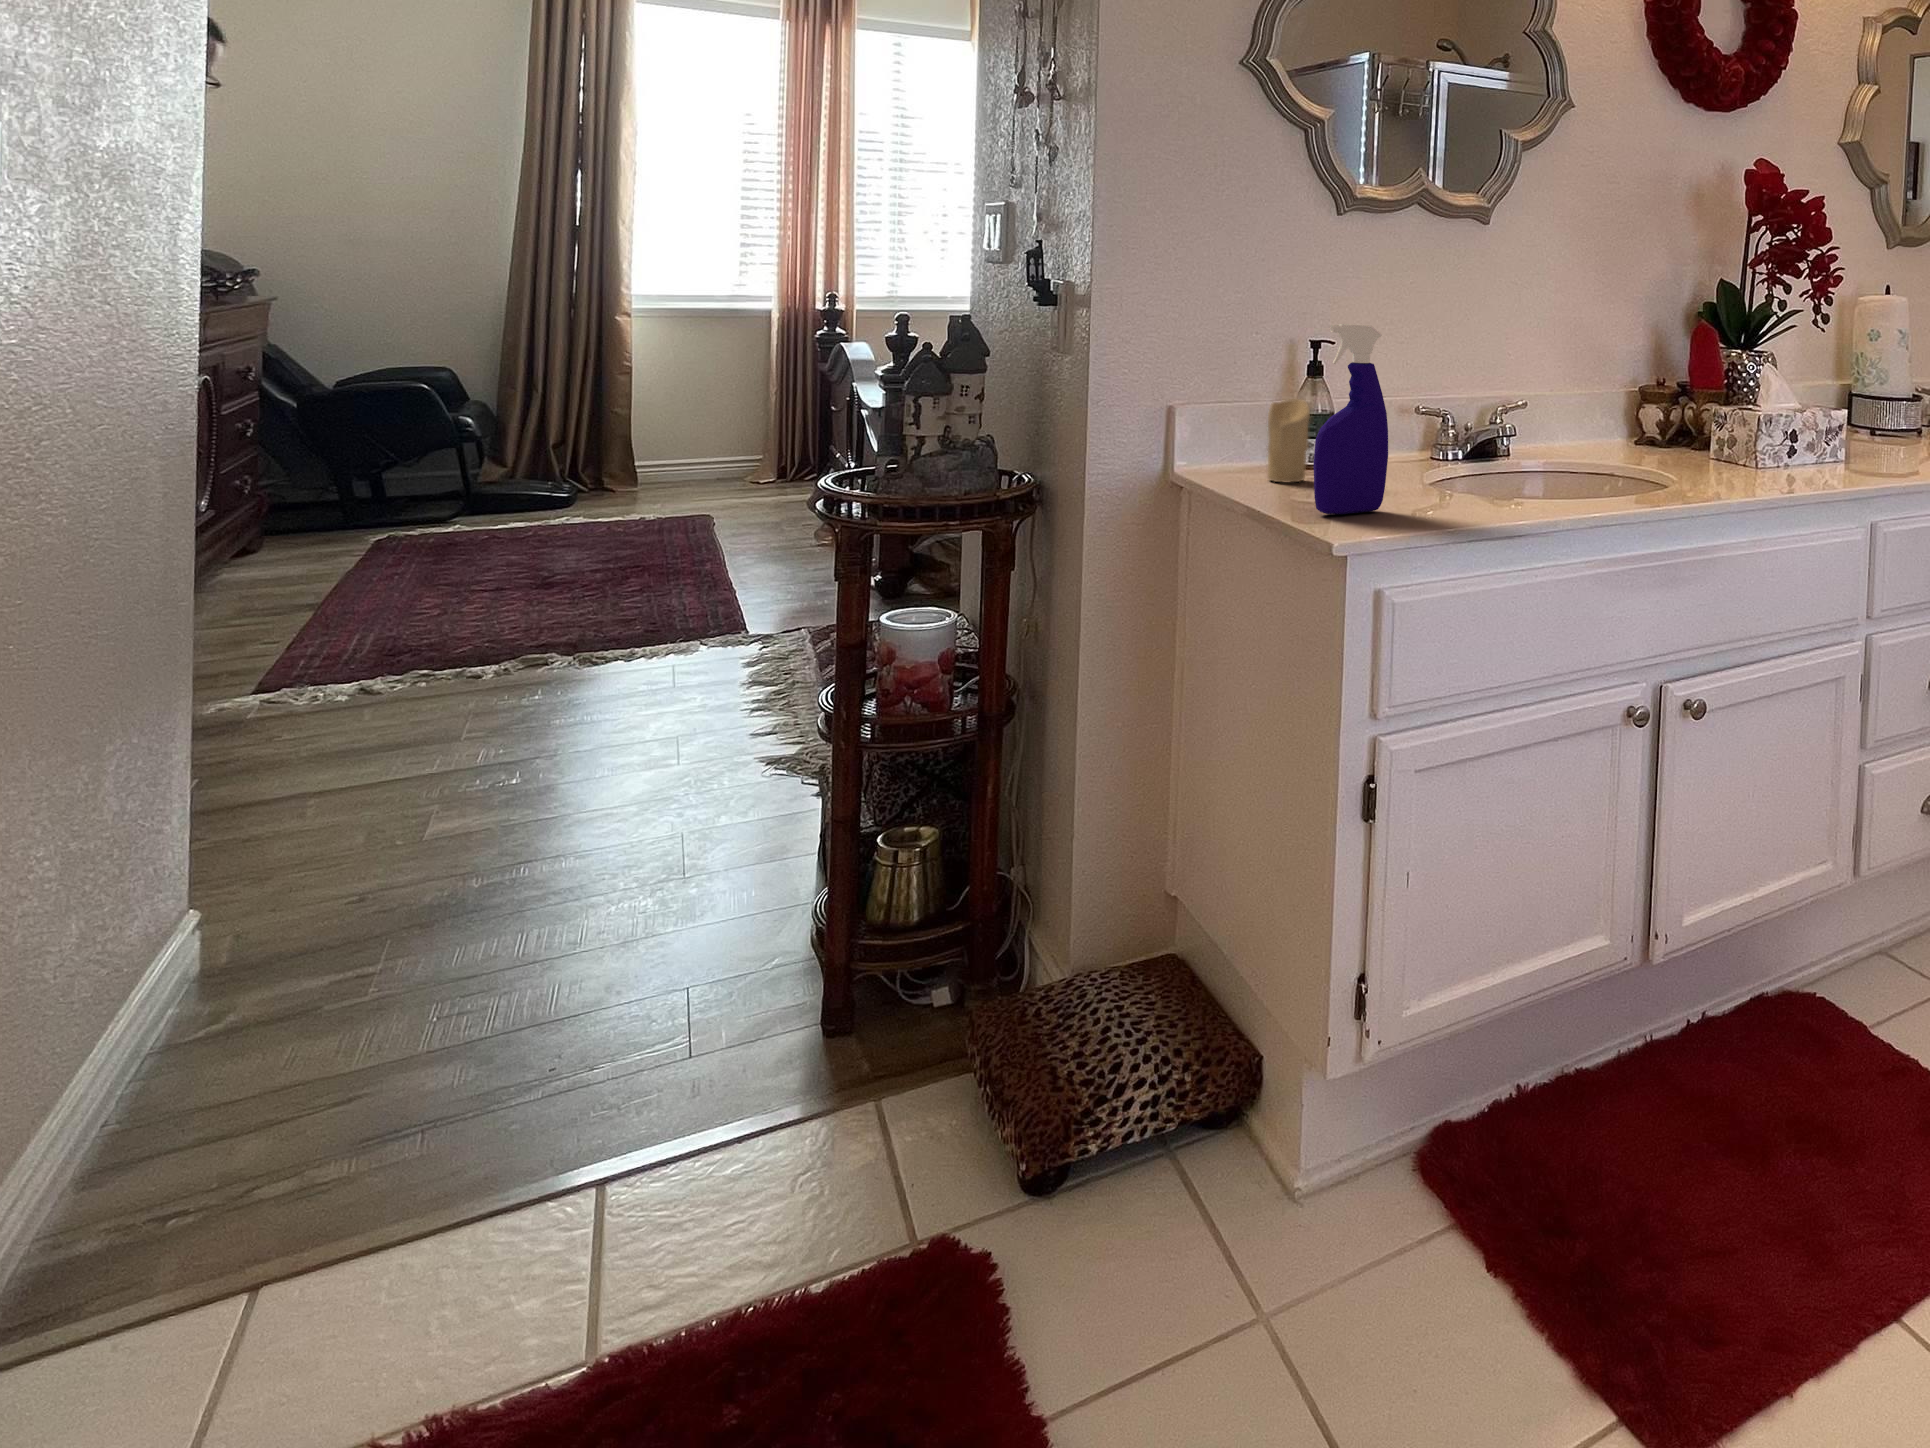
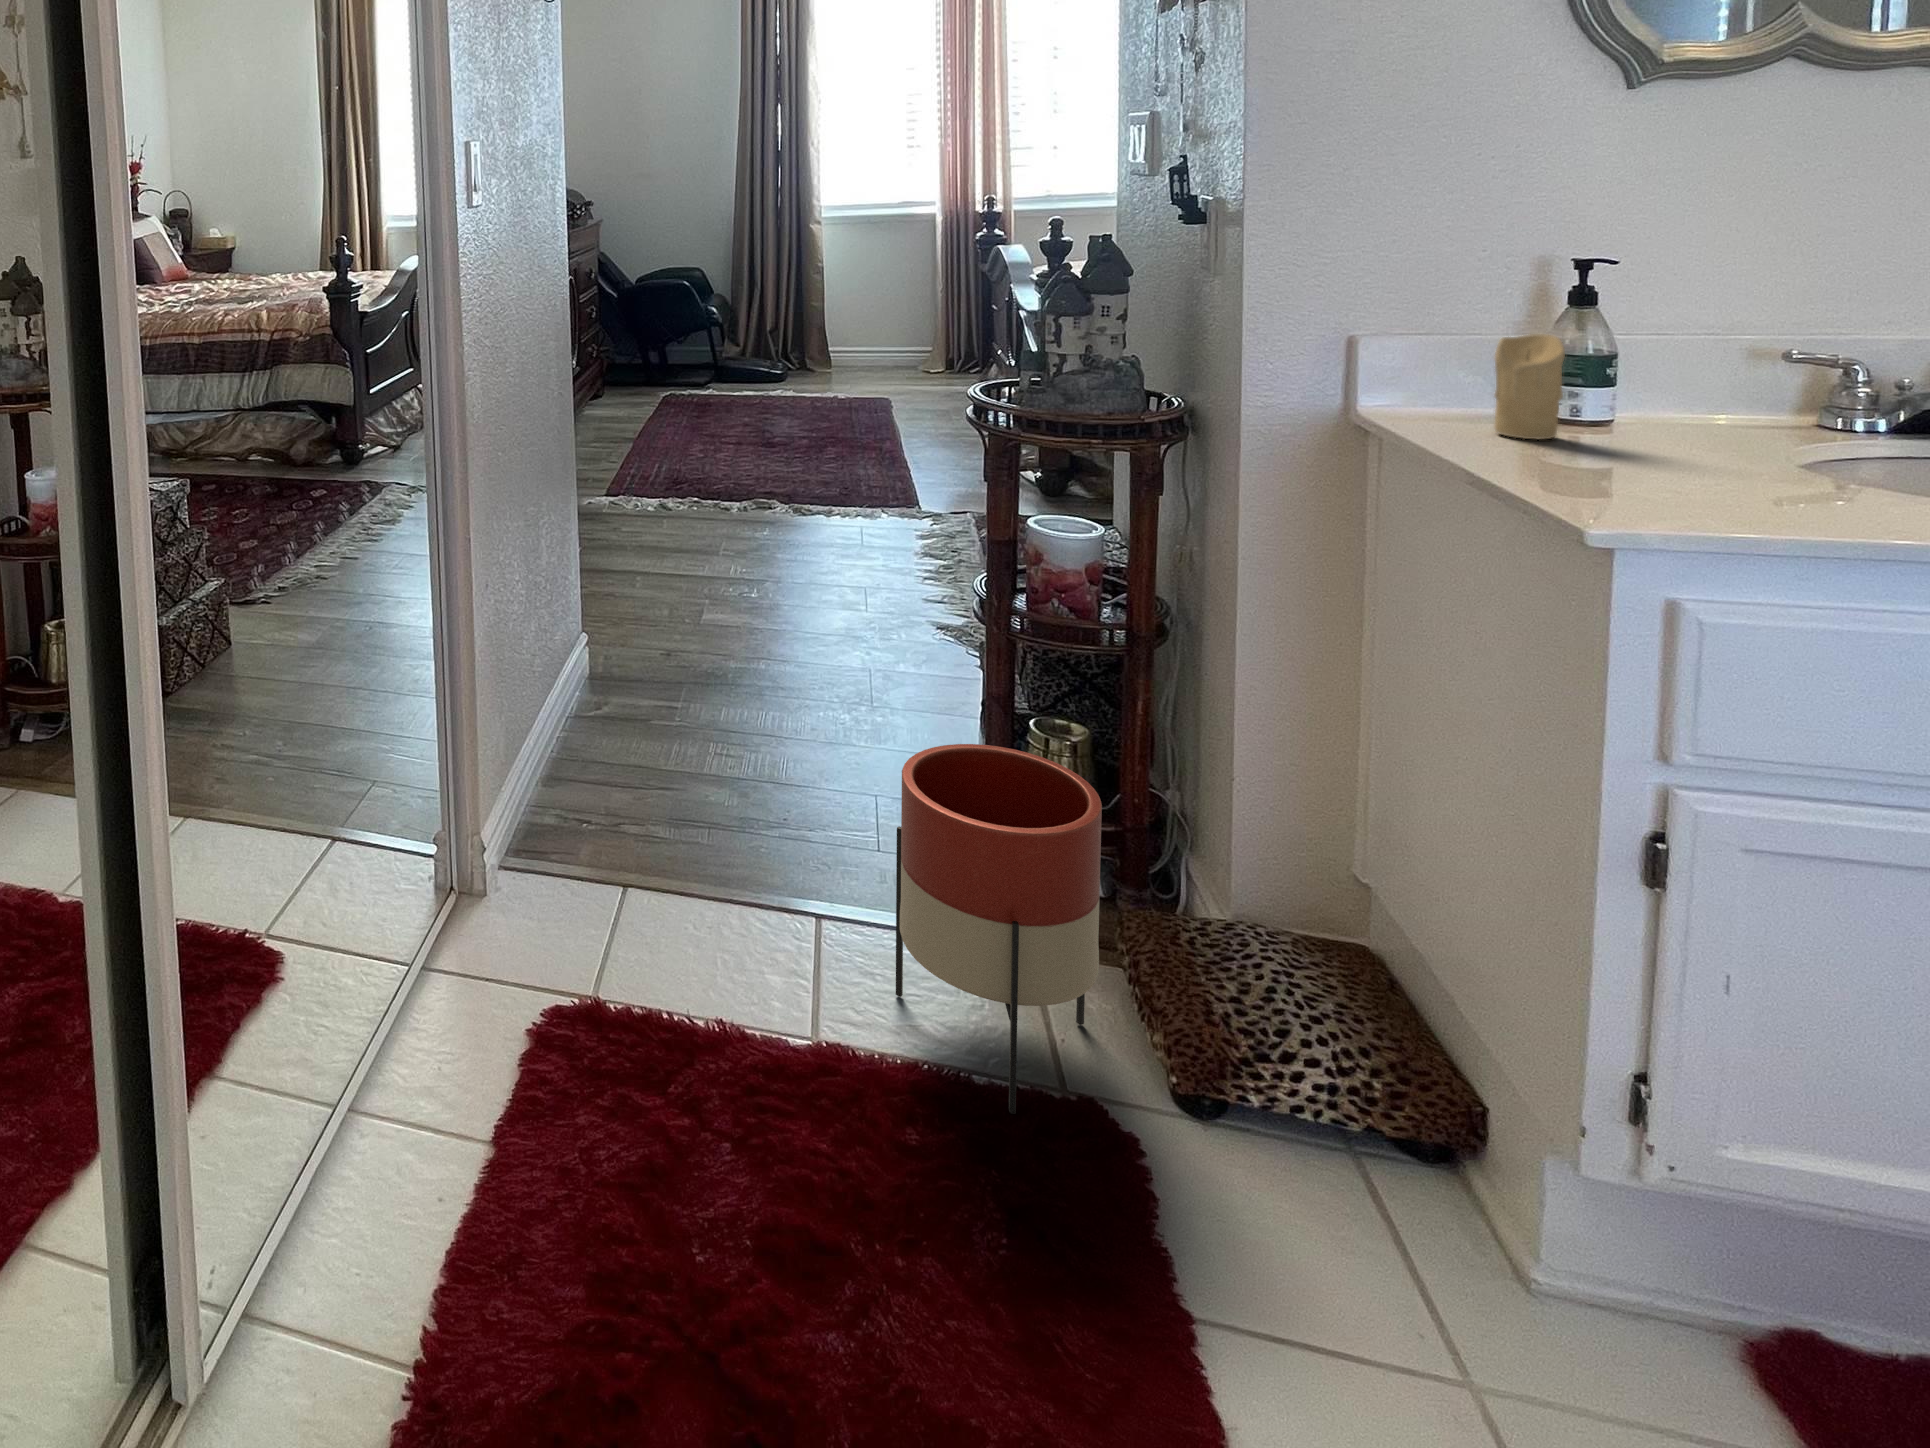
spray bottle: present [1313,324,1388,514] -> none [1557,246,1695,493]
planter: none [706,871,958,1305] -> present [896,744,1102,1114]

